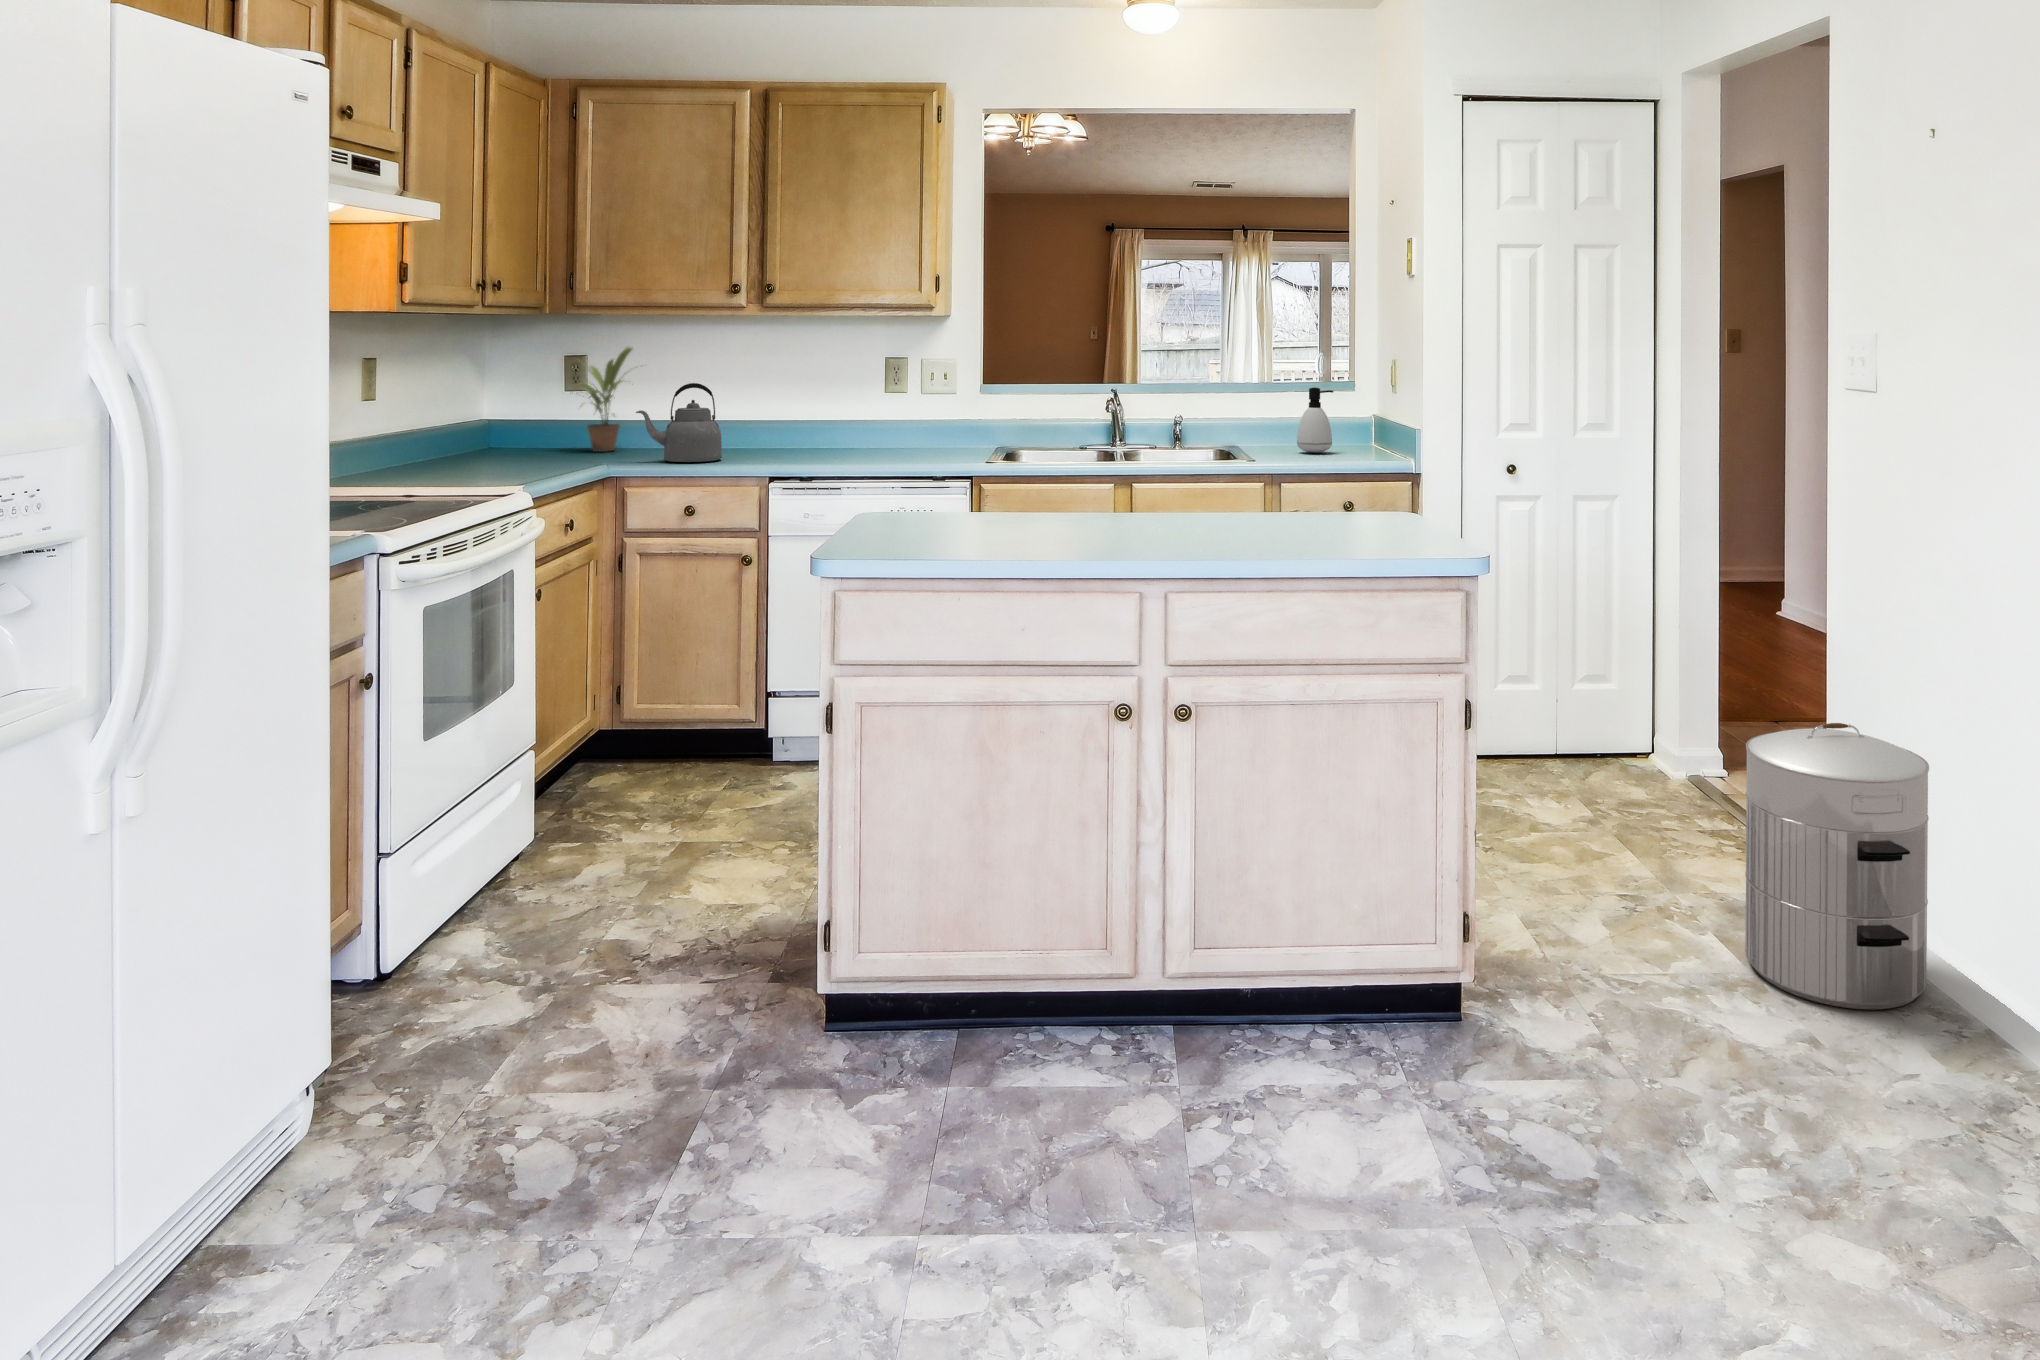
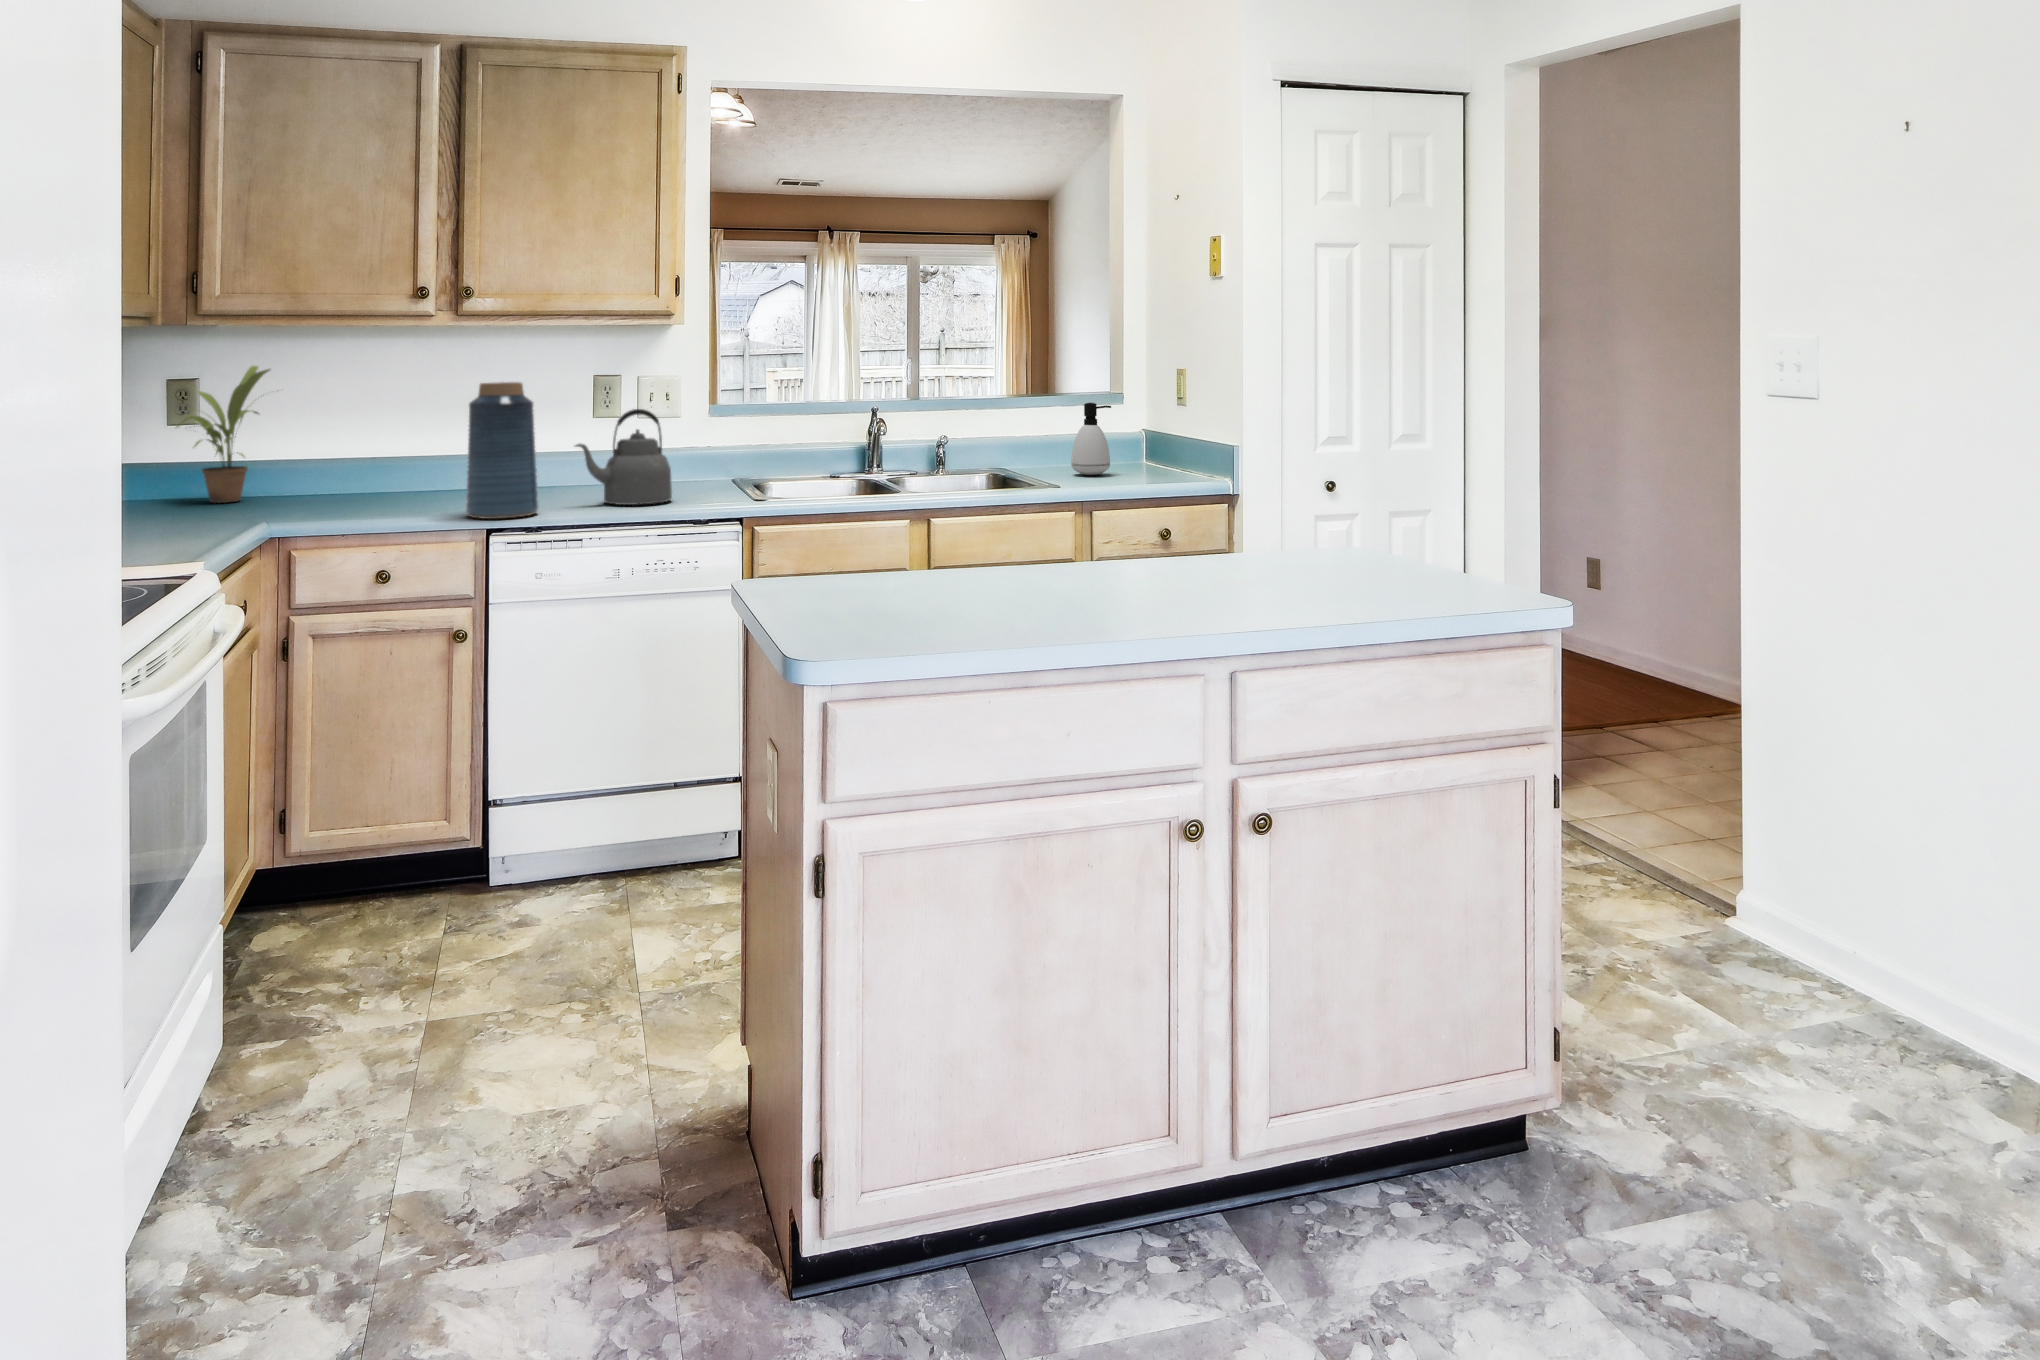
vase: none [756,360,813,468] -> present [466,382,539,519]
kettle: present [636,383,722,462] -> present [575,409,672,505]
waste bin: present [1745,723,1929,1010] -> none [1737,763,1949,1074]

